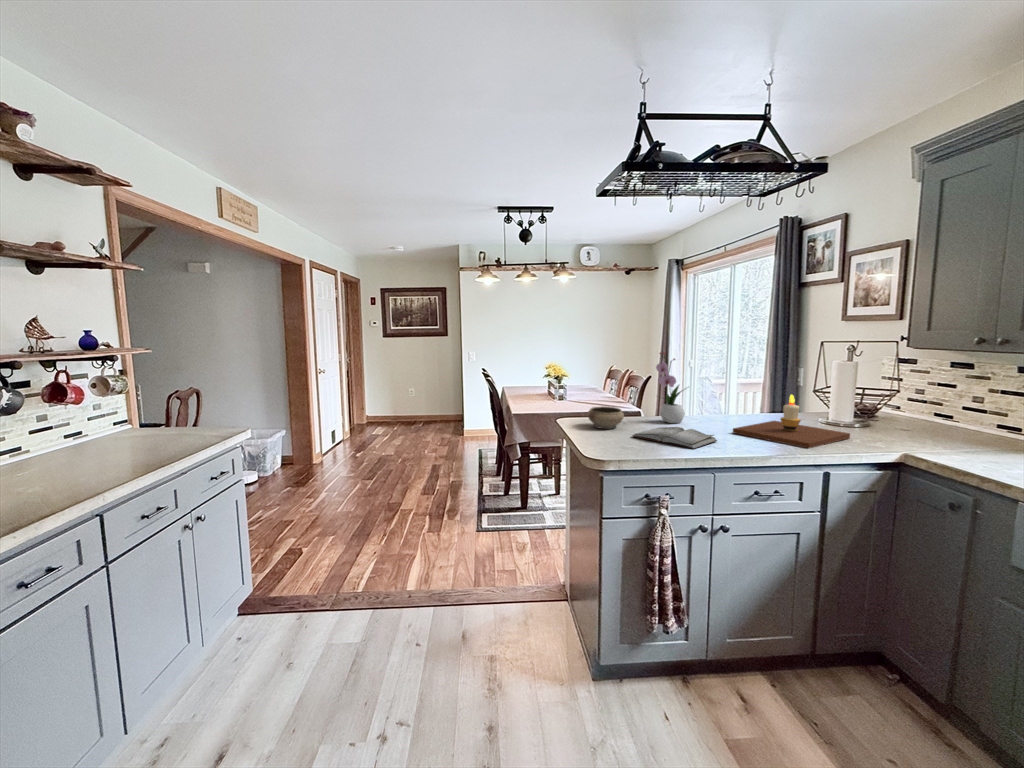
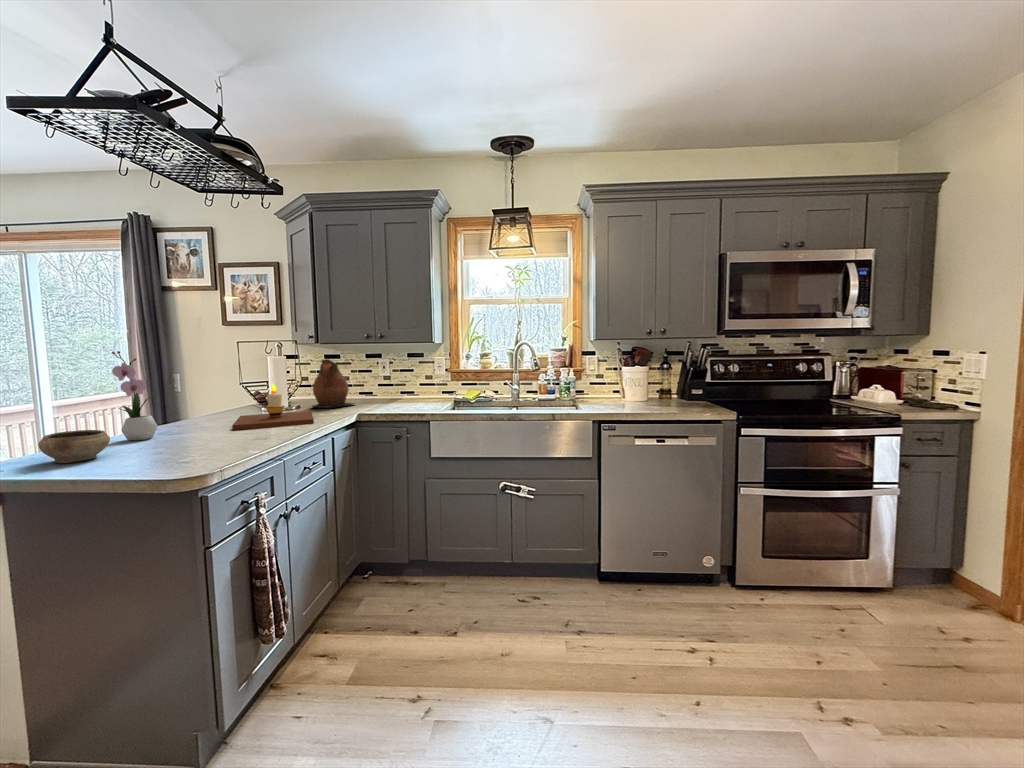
ceramic pitcher: none [885,370,964,441] -> present [312,359,355,408]
hardback book: present [632,427,717,449] -> none [157,429,252,453]

